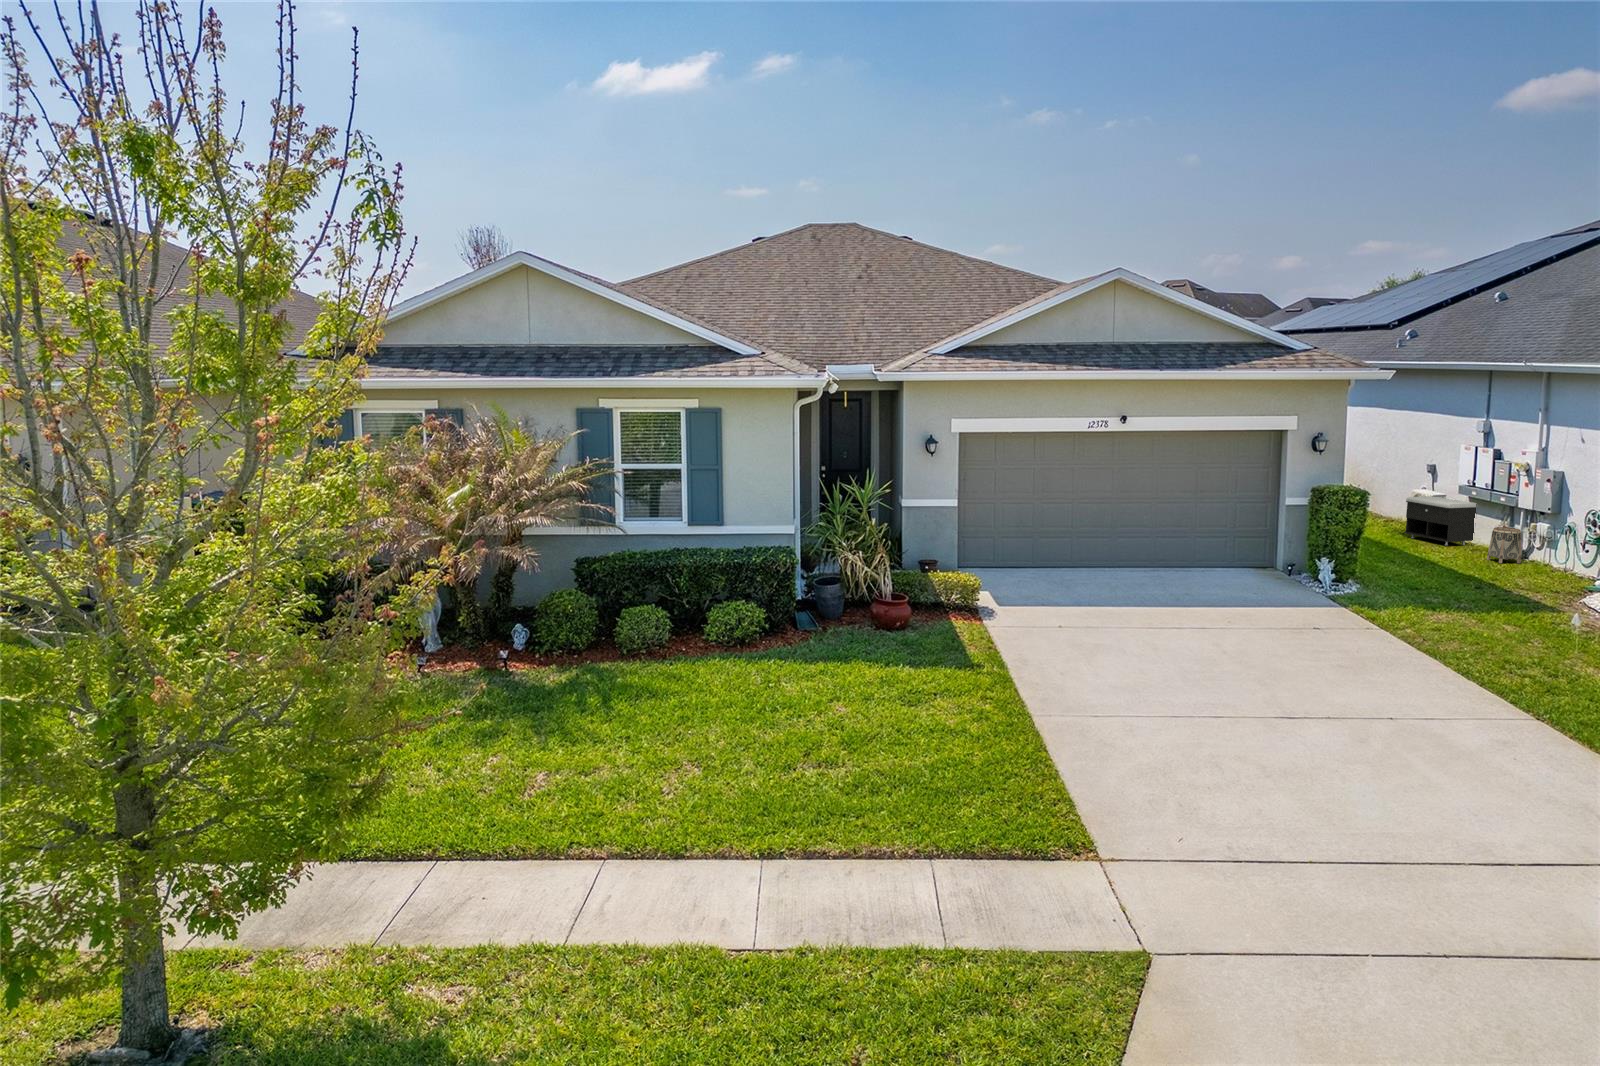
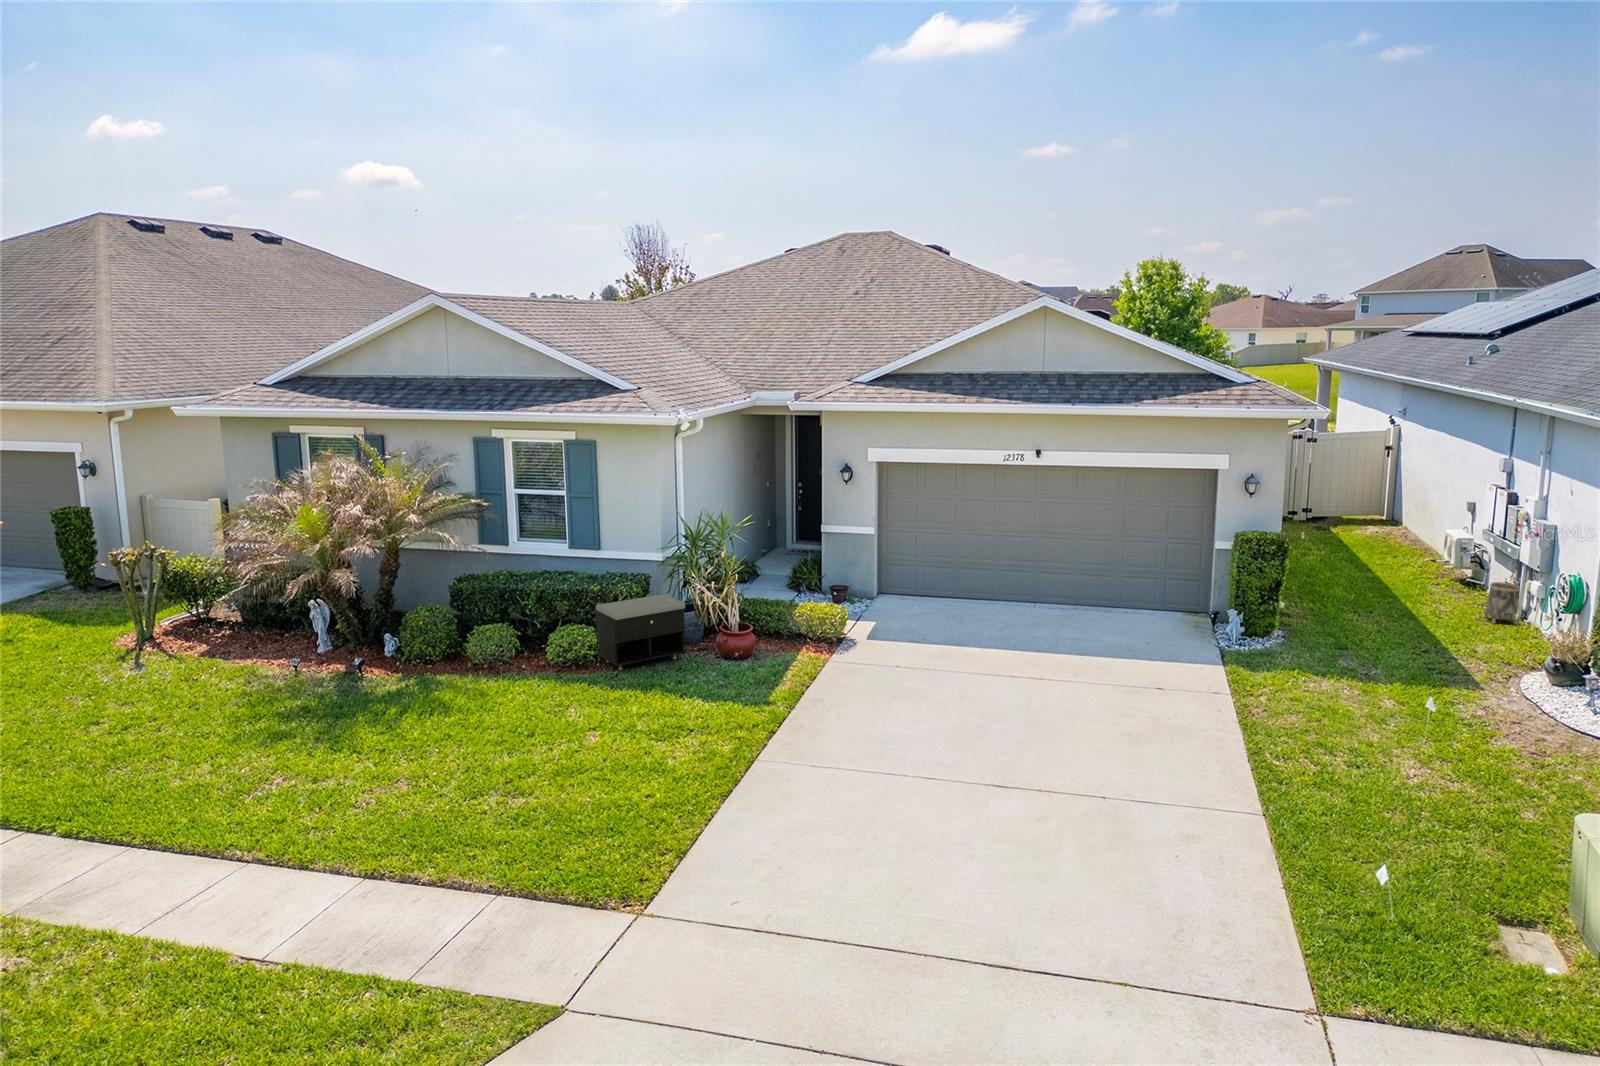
storage bench: present [1404,496,1477,545] -> present [596,594,685,670]

